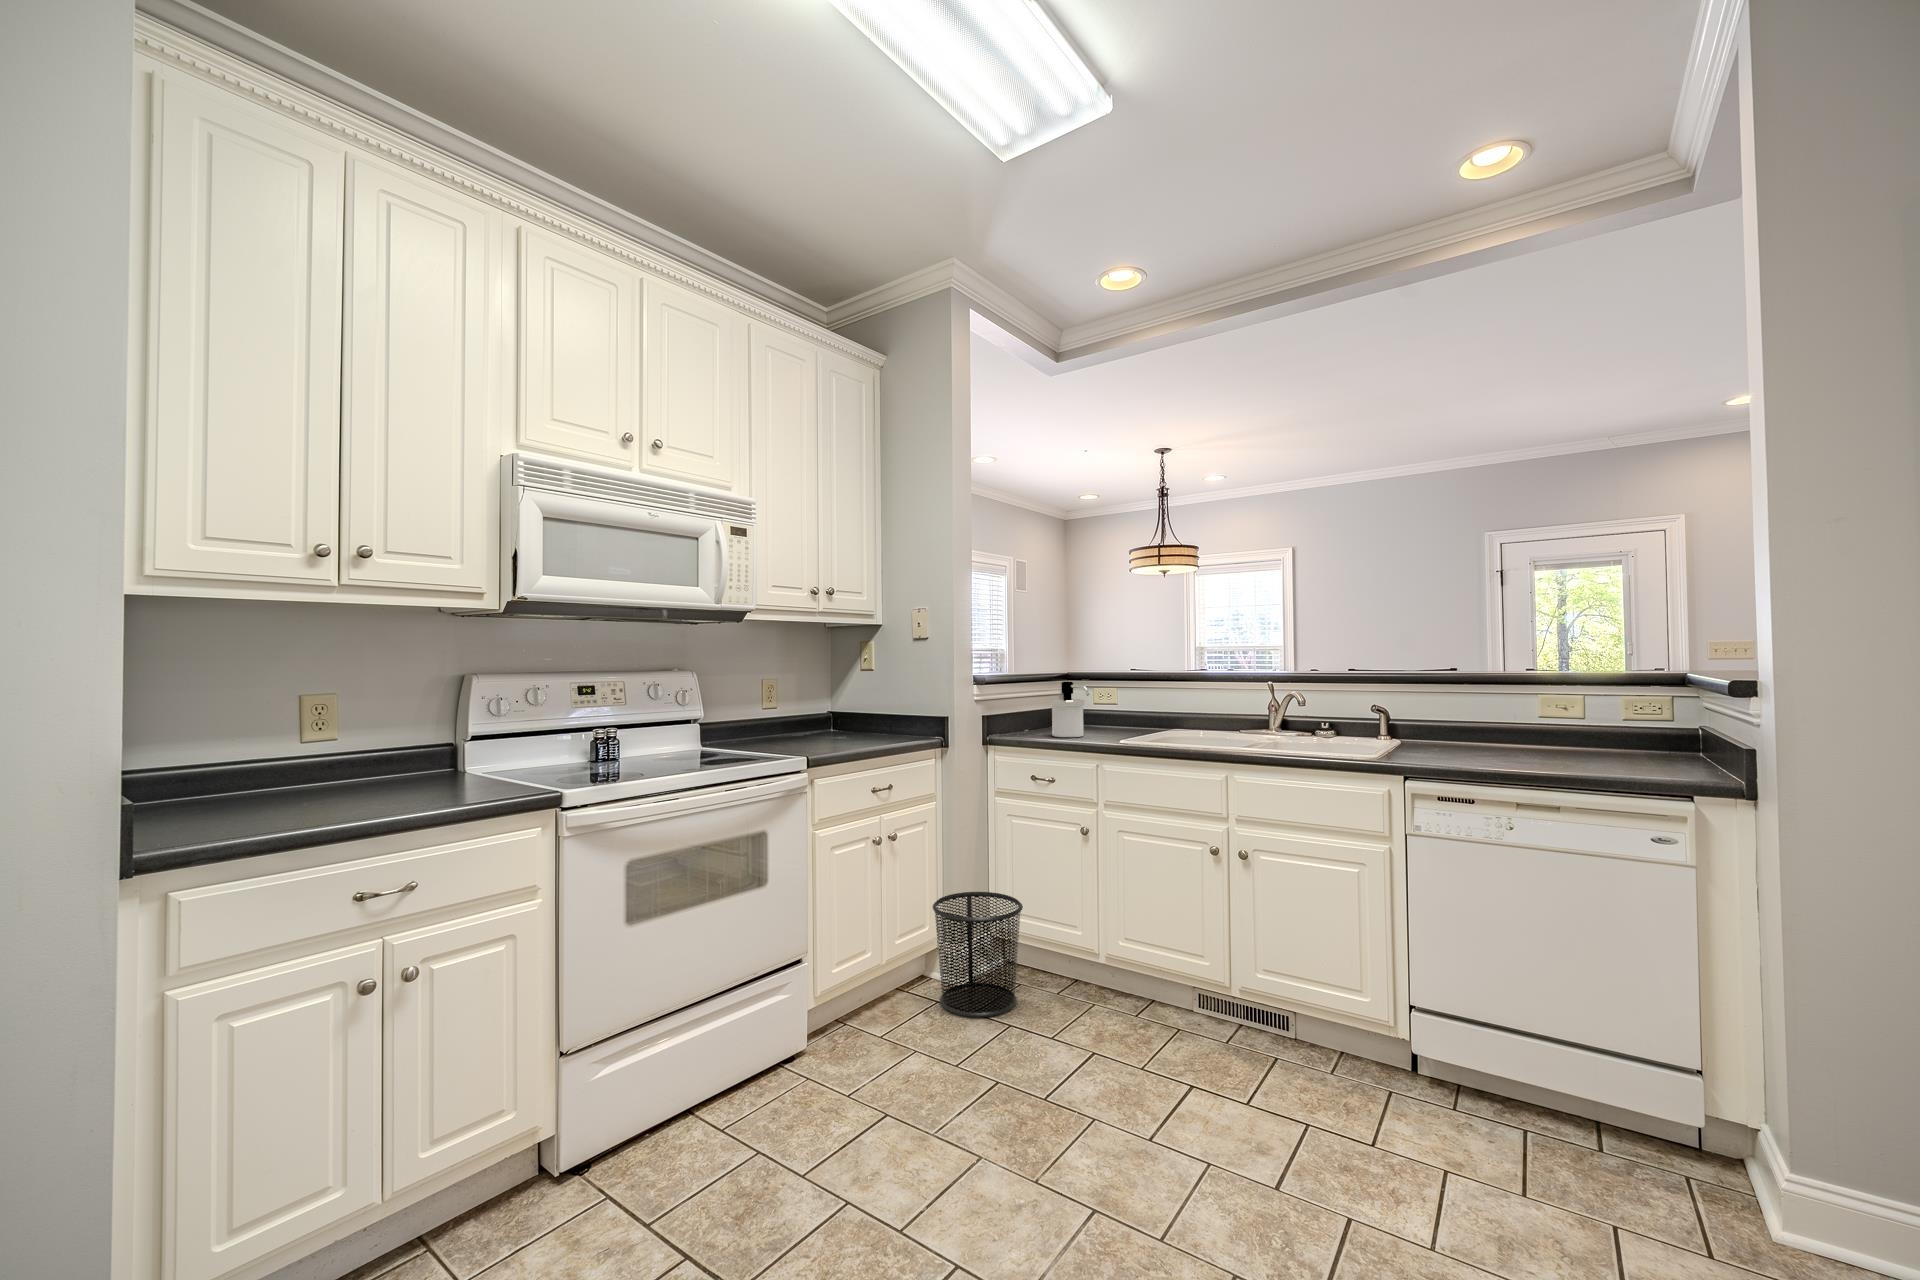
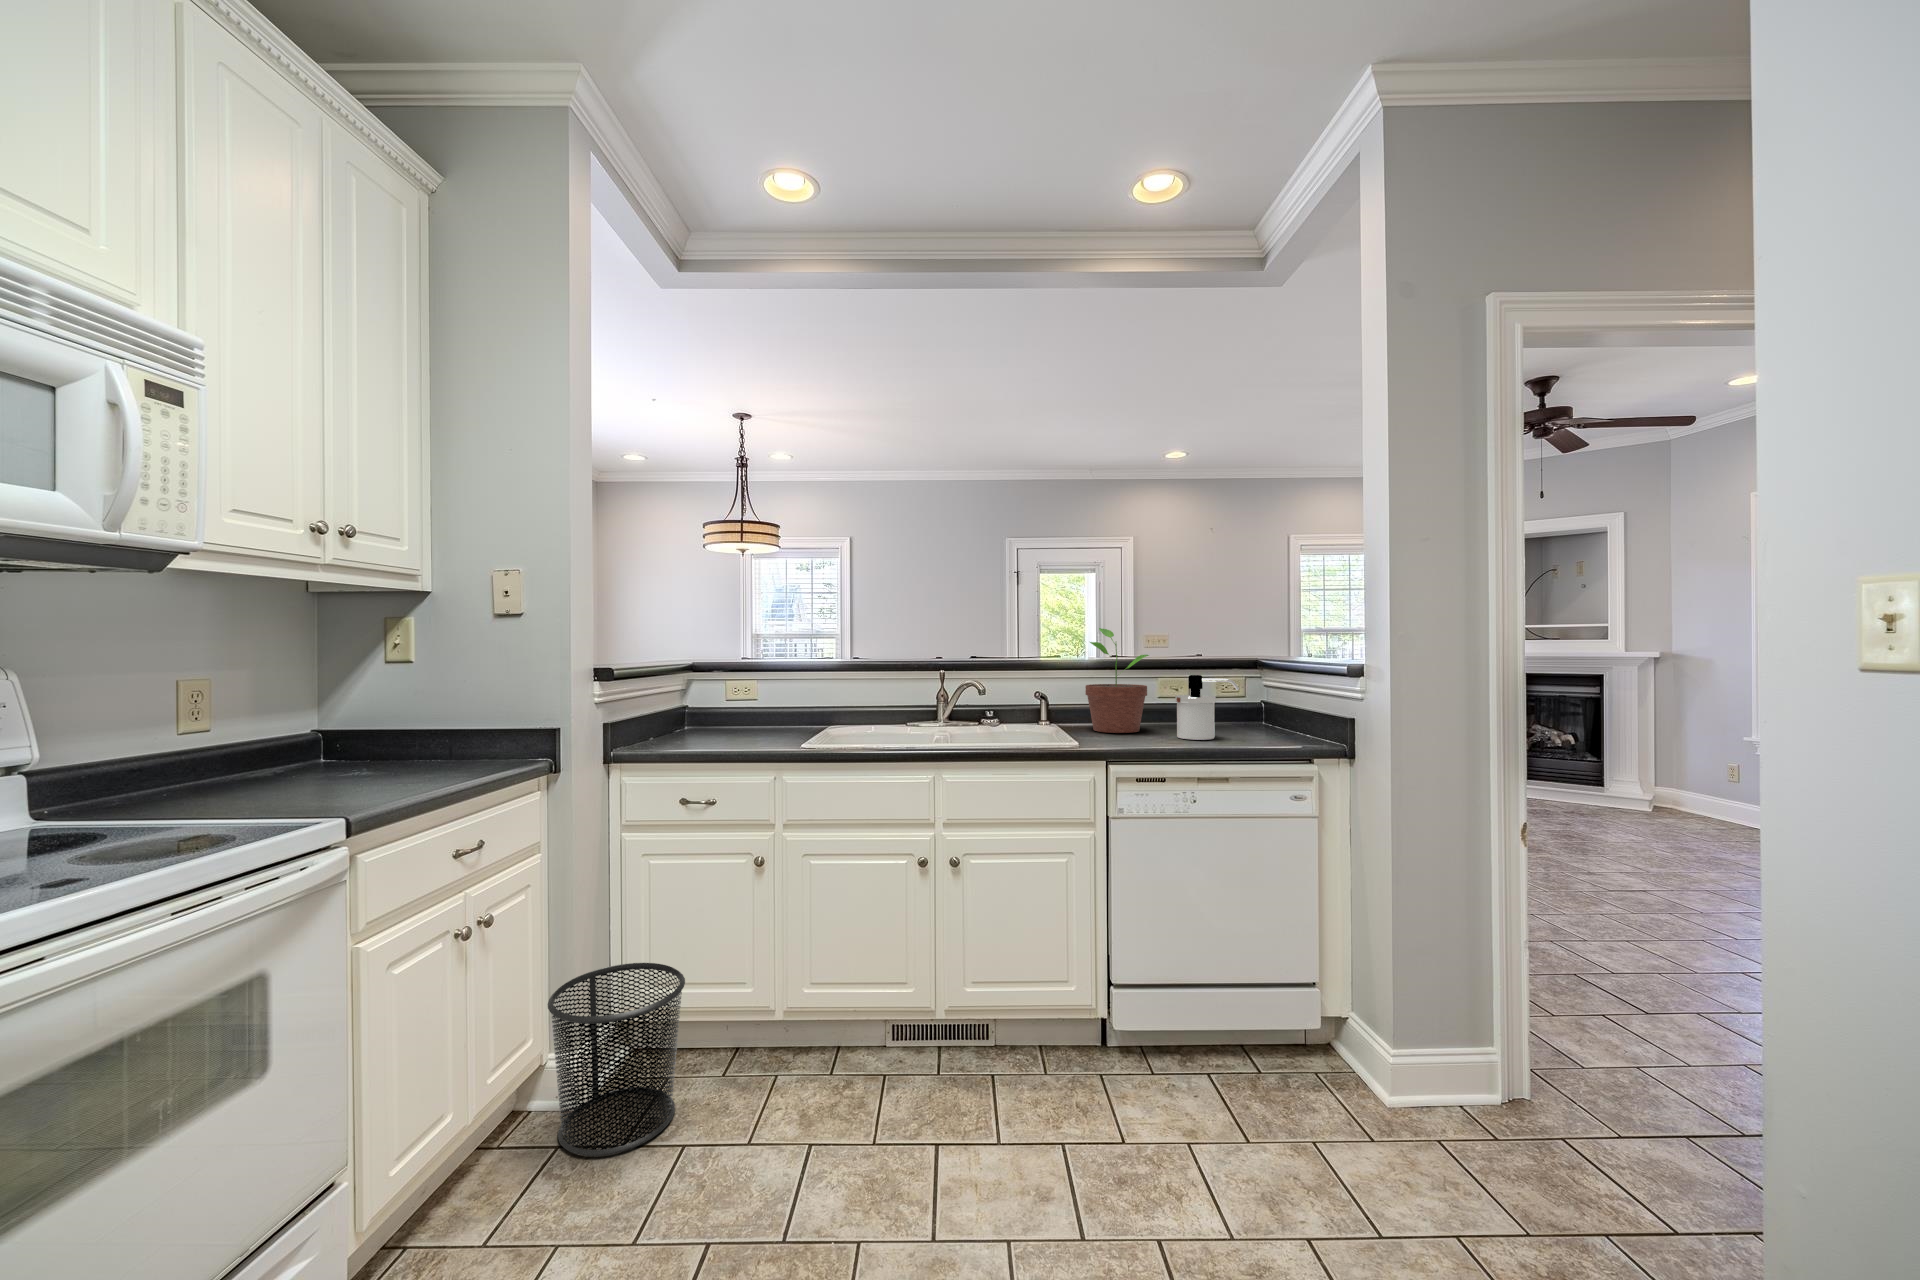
potted plant: none [1435,633,1516,750] -> present [1085,628,1149,733]
soap dispenser: present [1051,682,1089,737] -> present [1176,675,1239,740]

